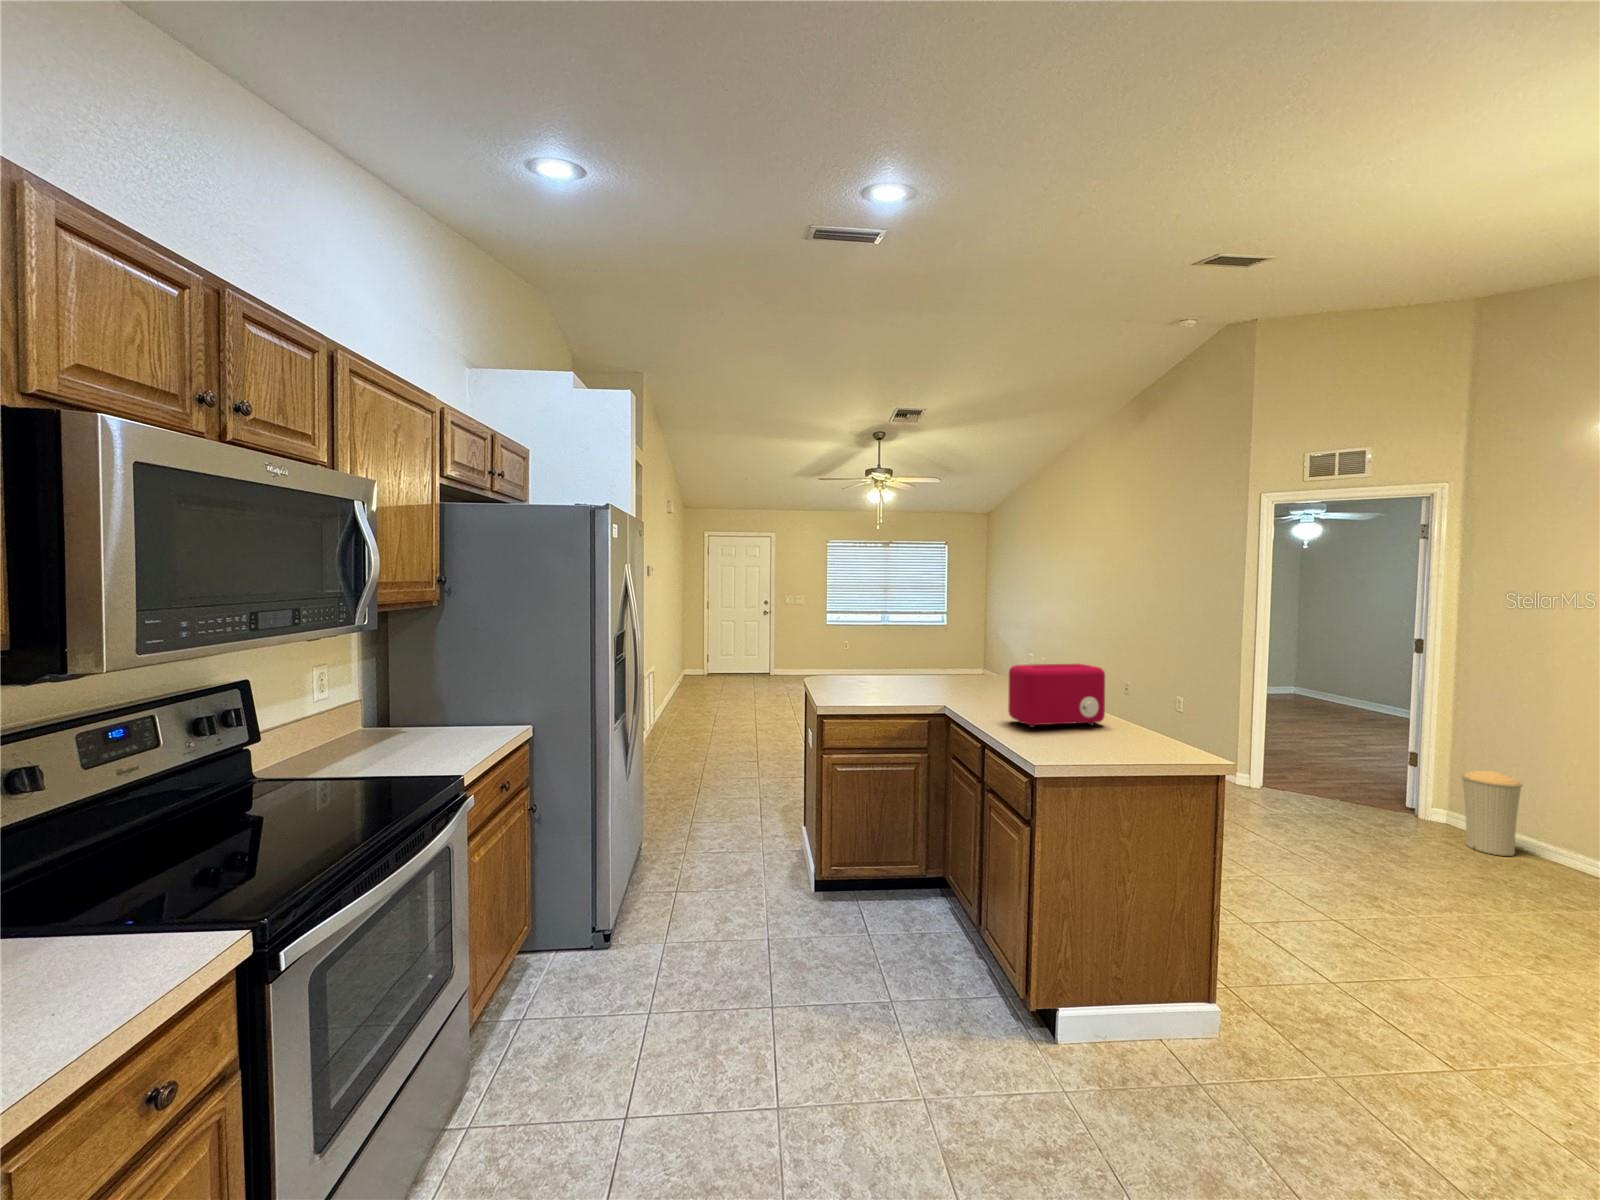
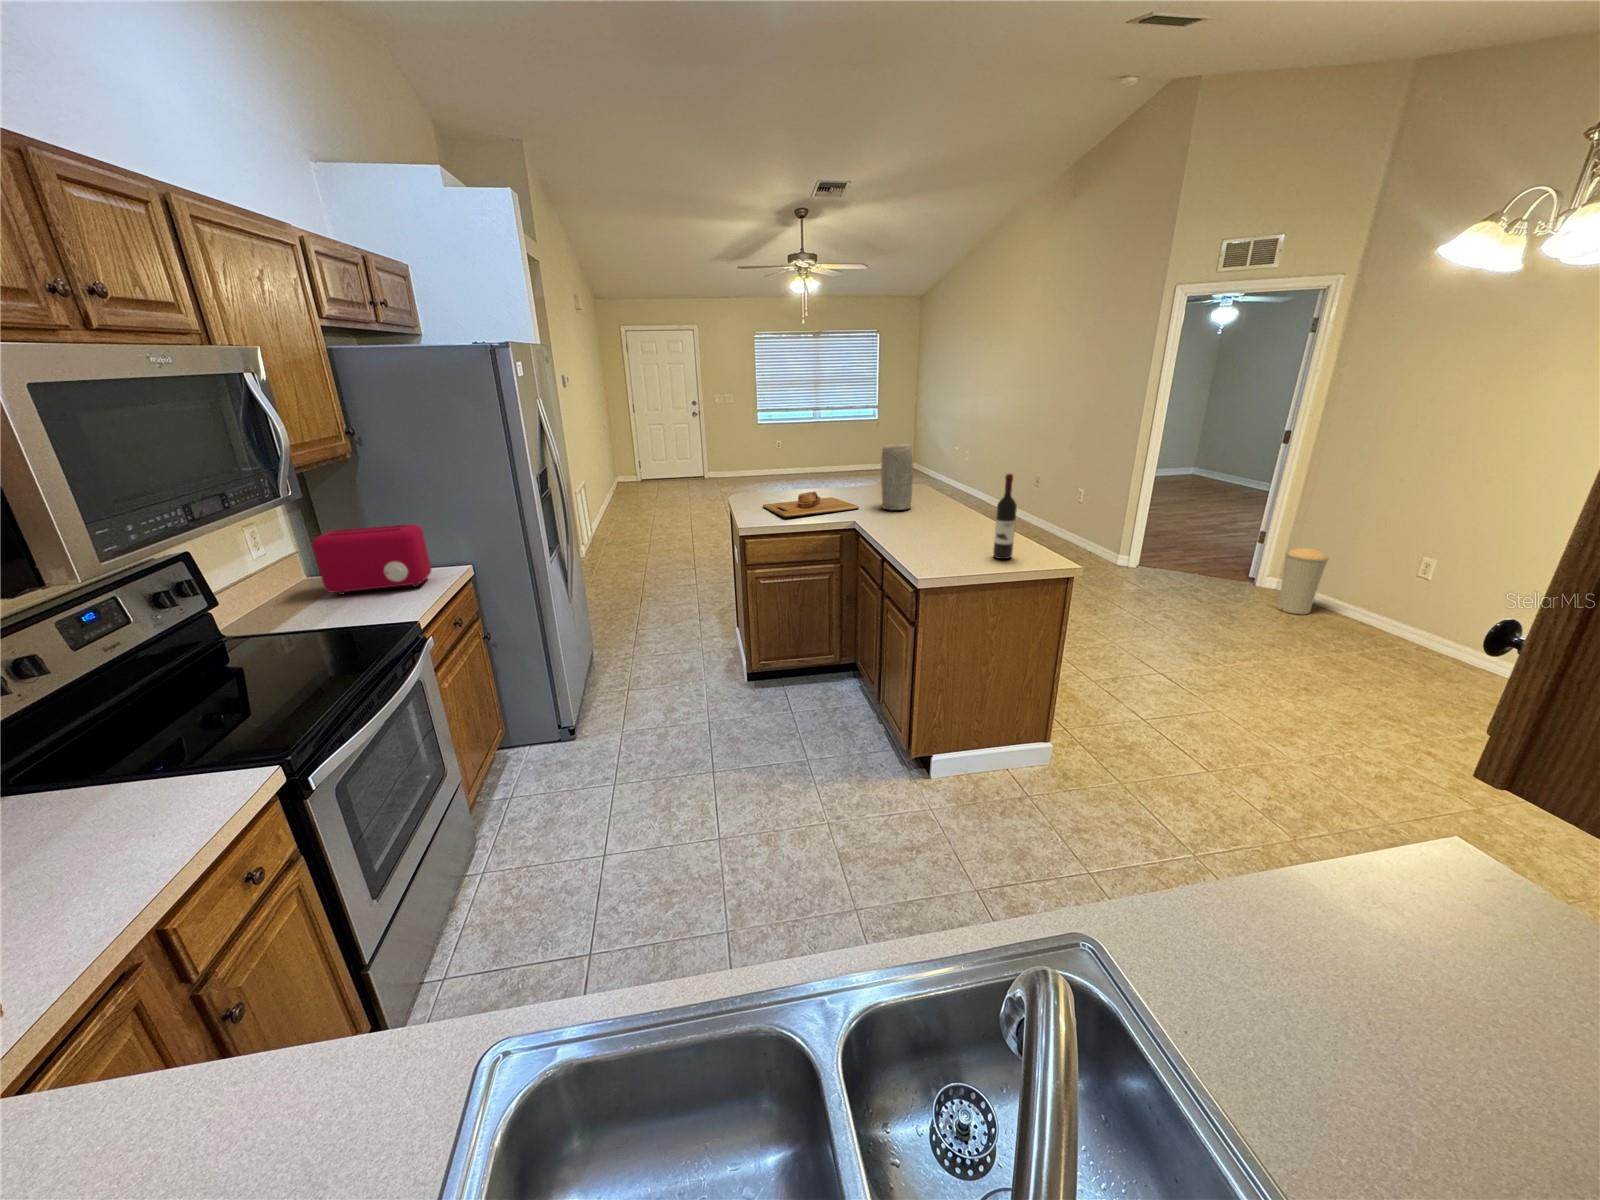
vase: none [973,624,1008,694] -> present [881,444,913,510]
wine bottle: none [1120,647,1145,747] -> present [993,474,1017,559]
toaster: present [1008,664,1105,728] -> present [312,524,431,595]
cutting board: none [841,672,948,696] -> present [763,492,859,517]

